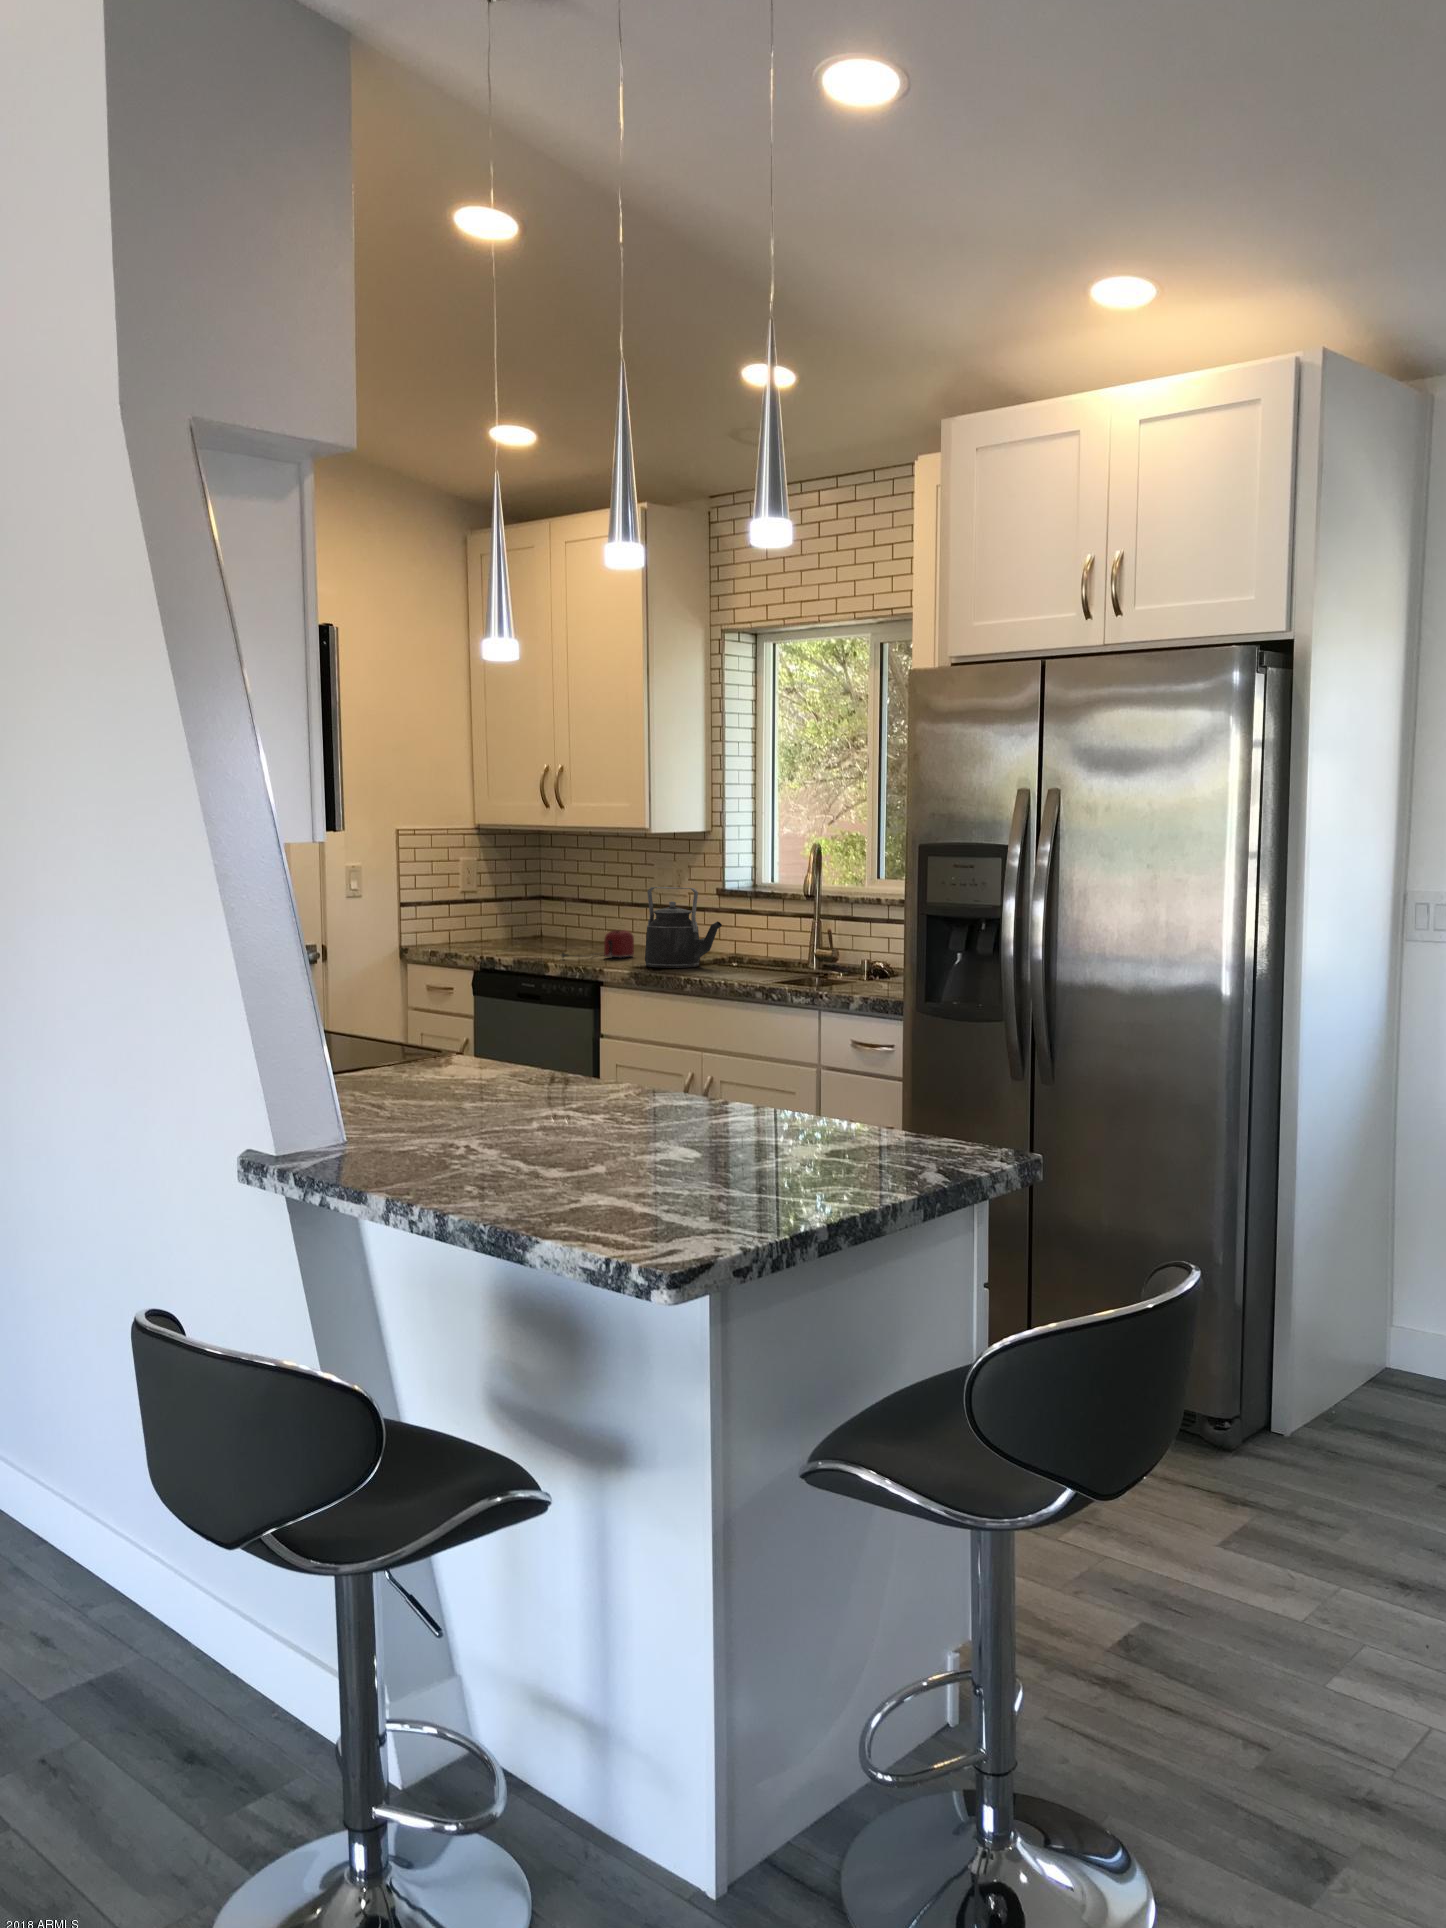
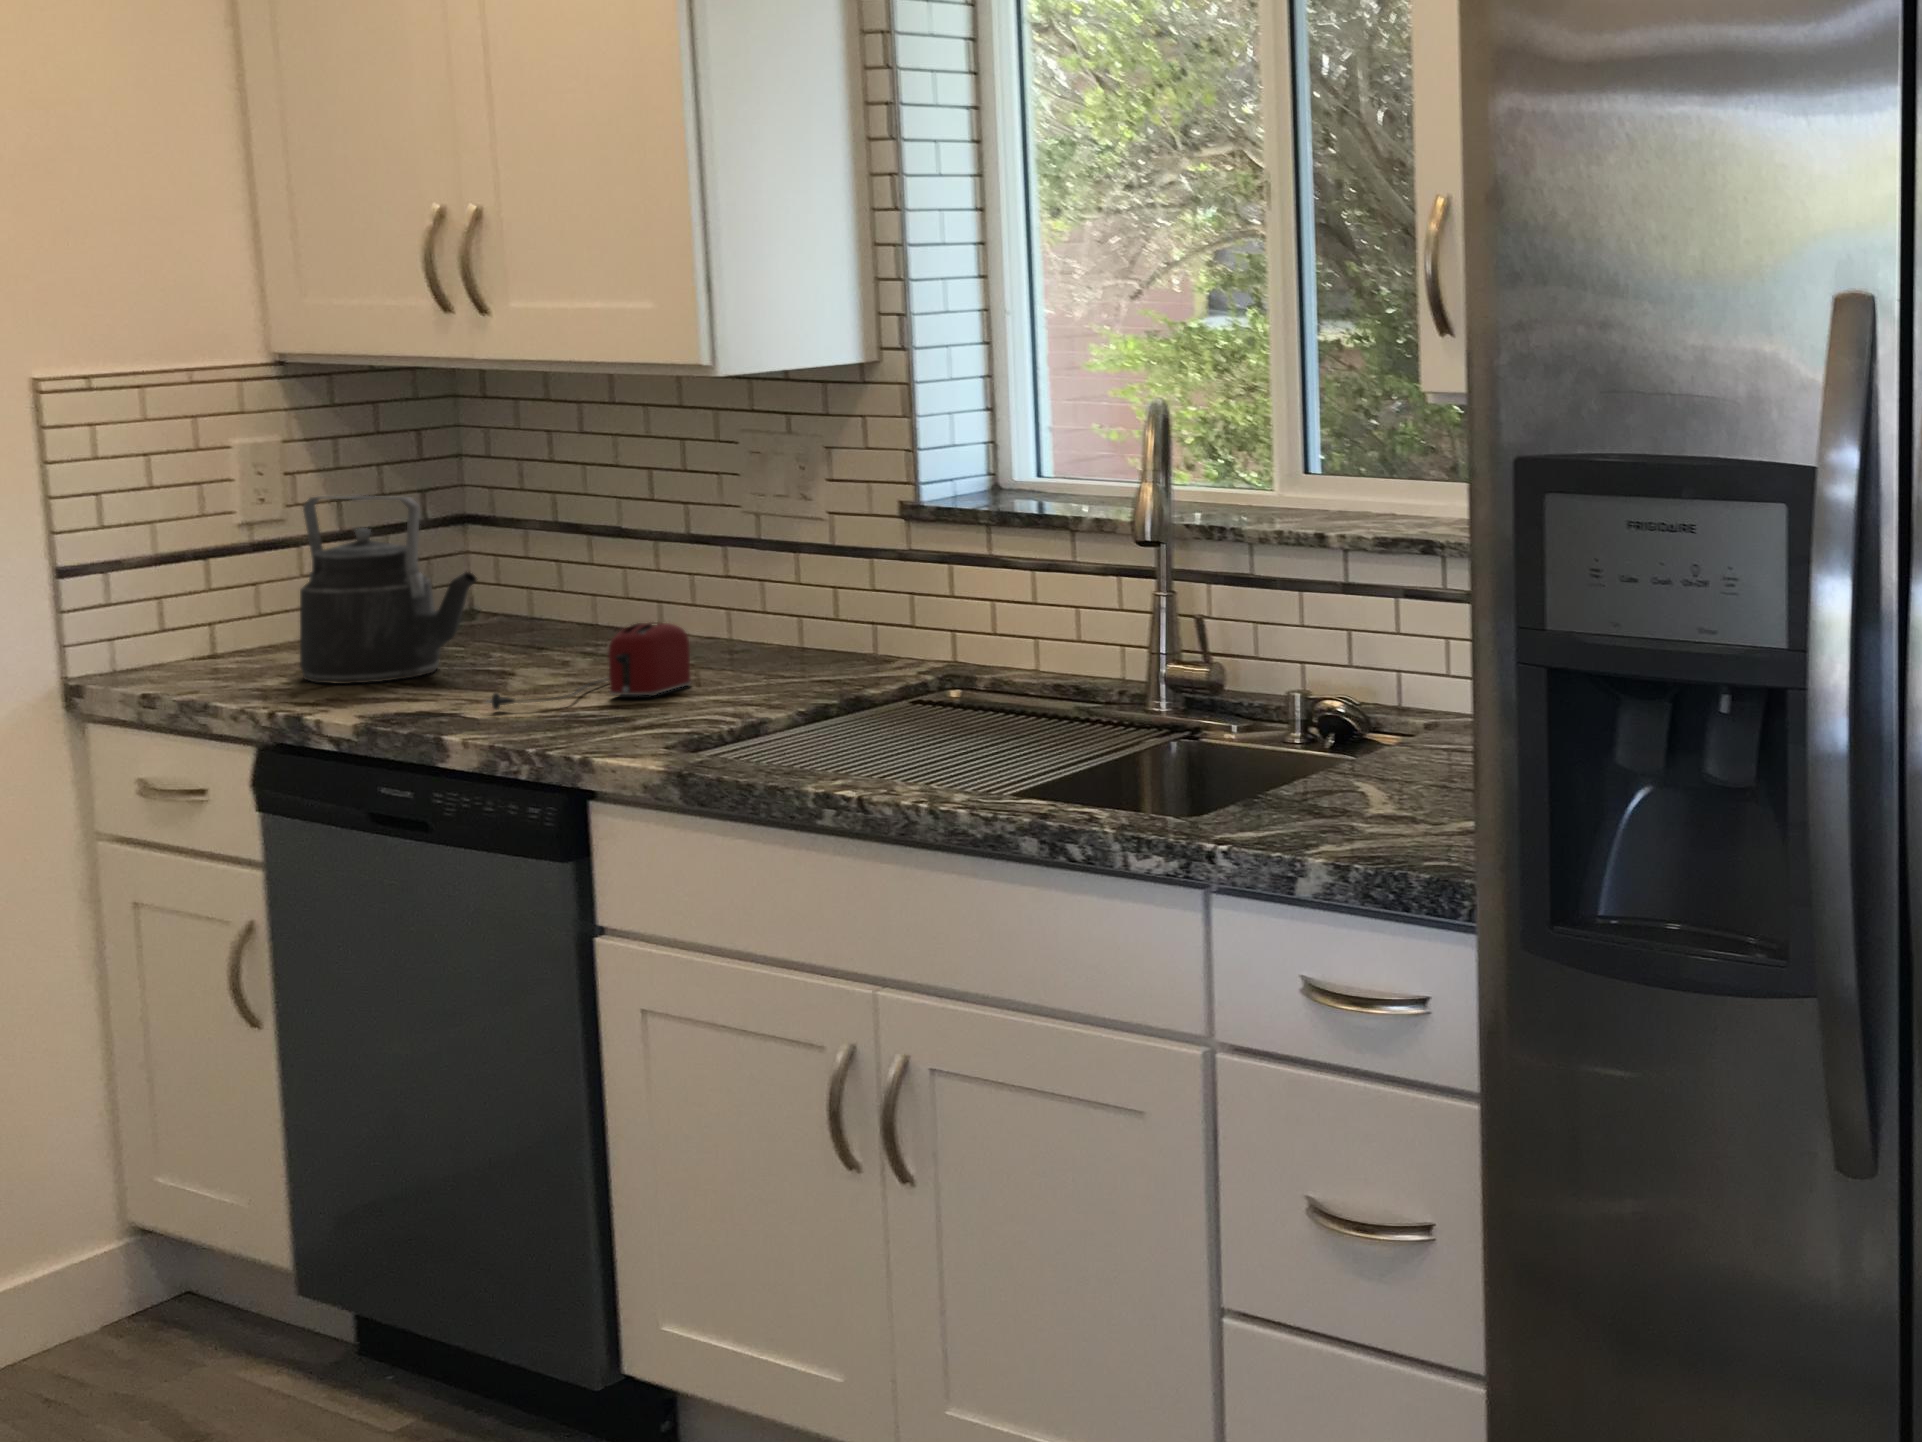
kettle: present [645,887,722,968] -> present [300,496,478,684]

